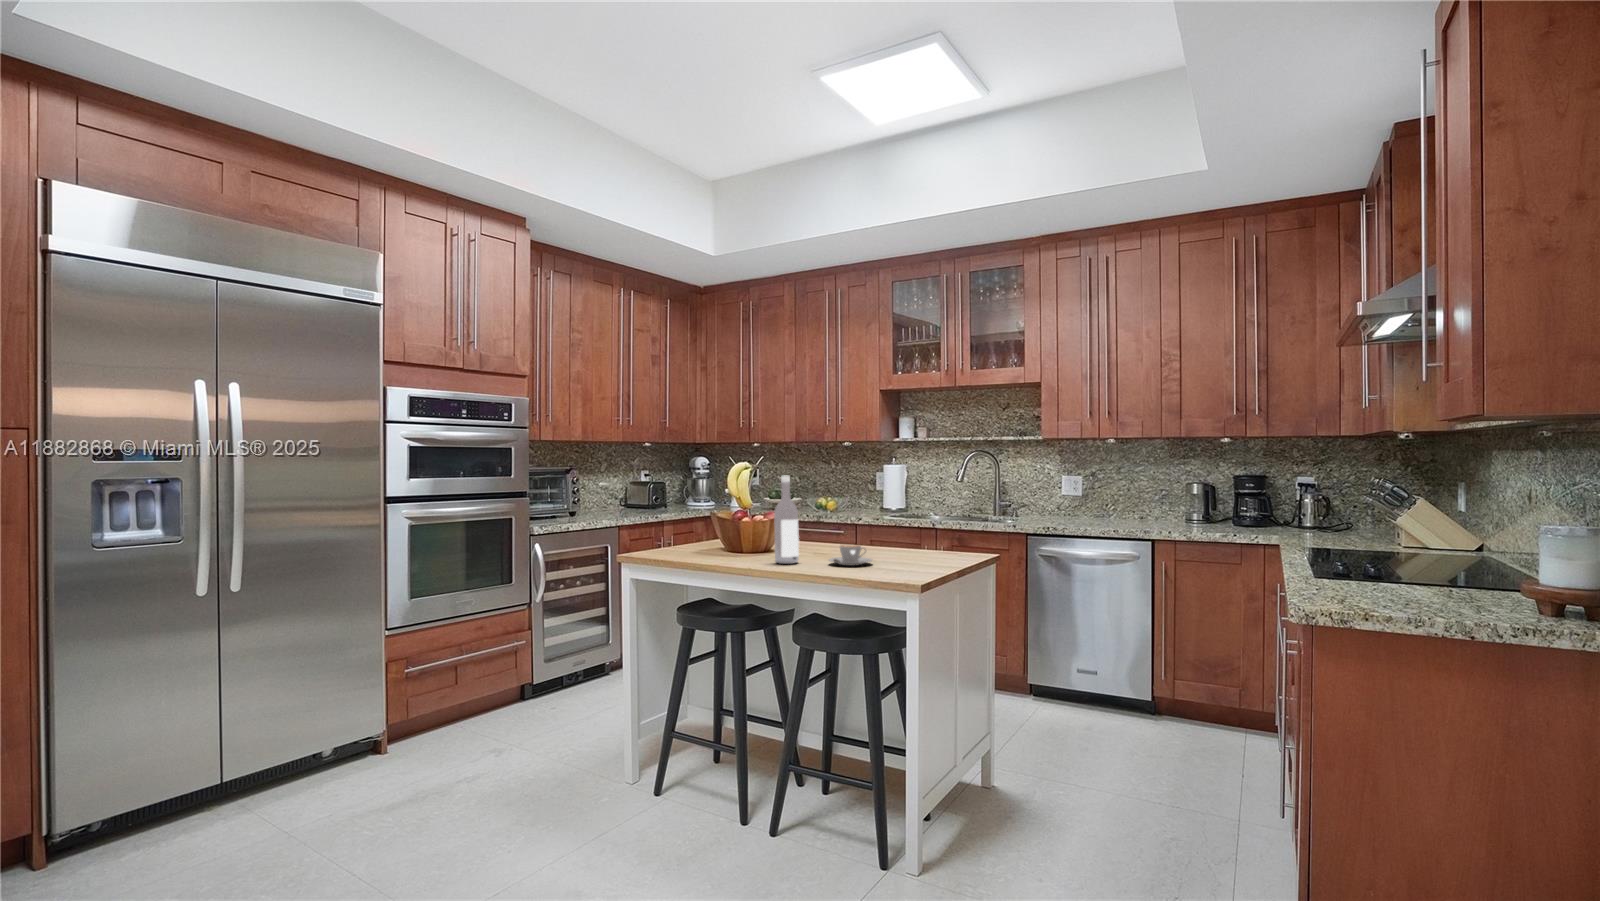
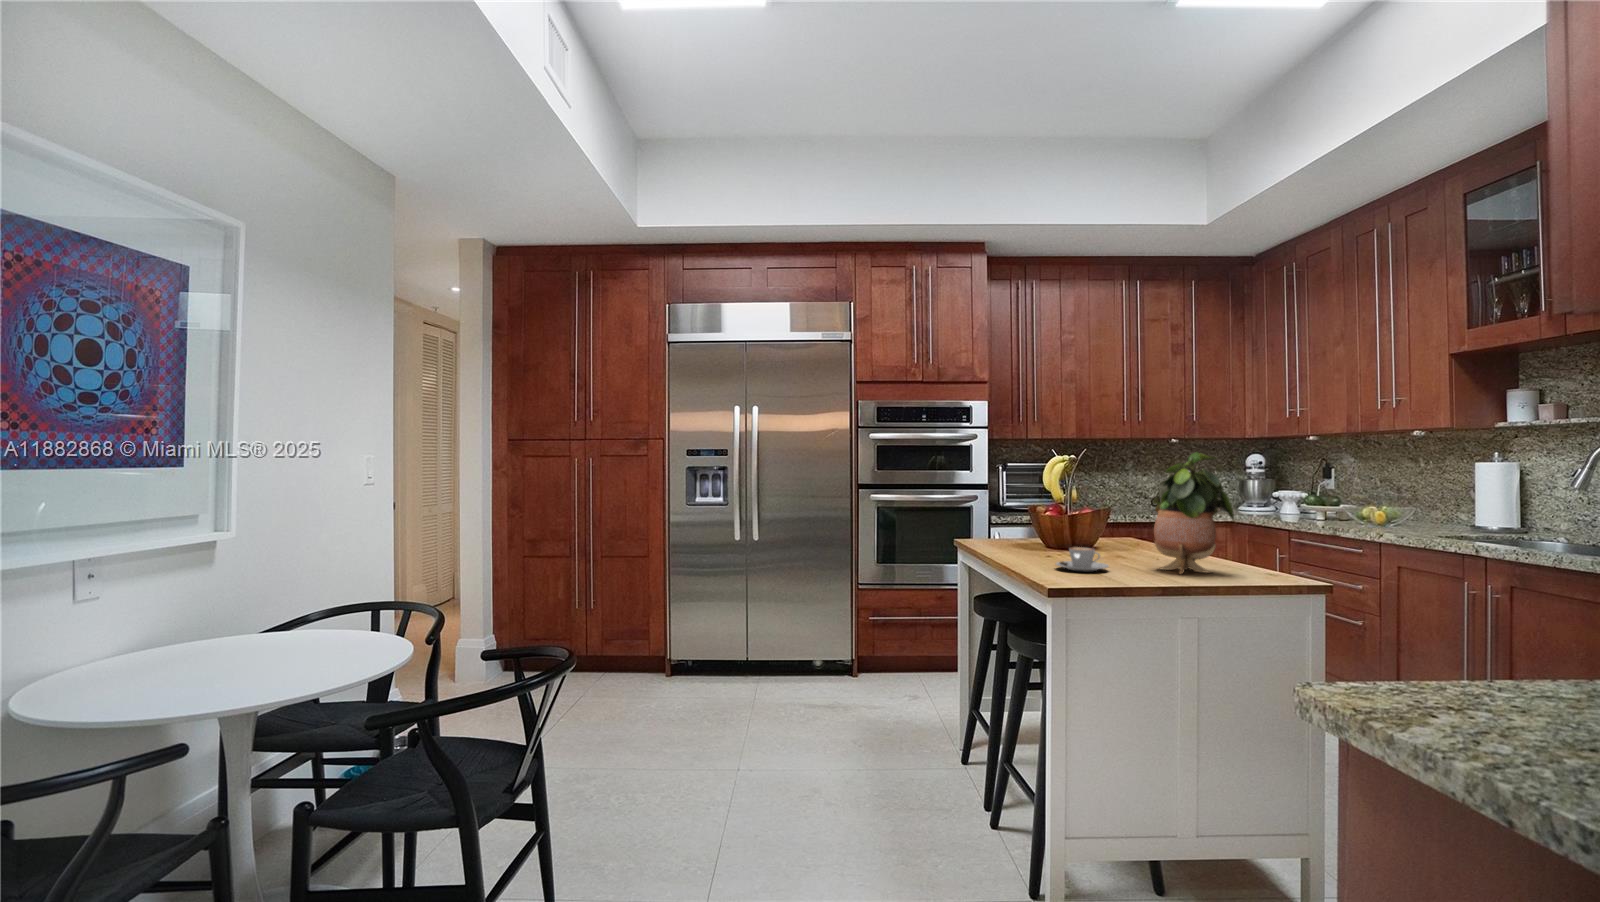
potted plant: none [876,460,935,559] -> present [1153,452,1234,574]
wine bottle: present [774,476,799,564] -> none [1019,469,1045,562]

